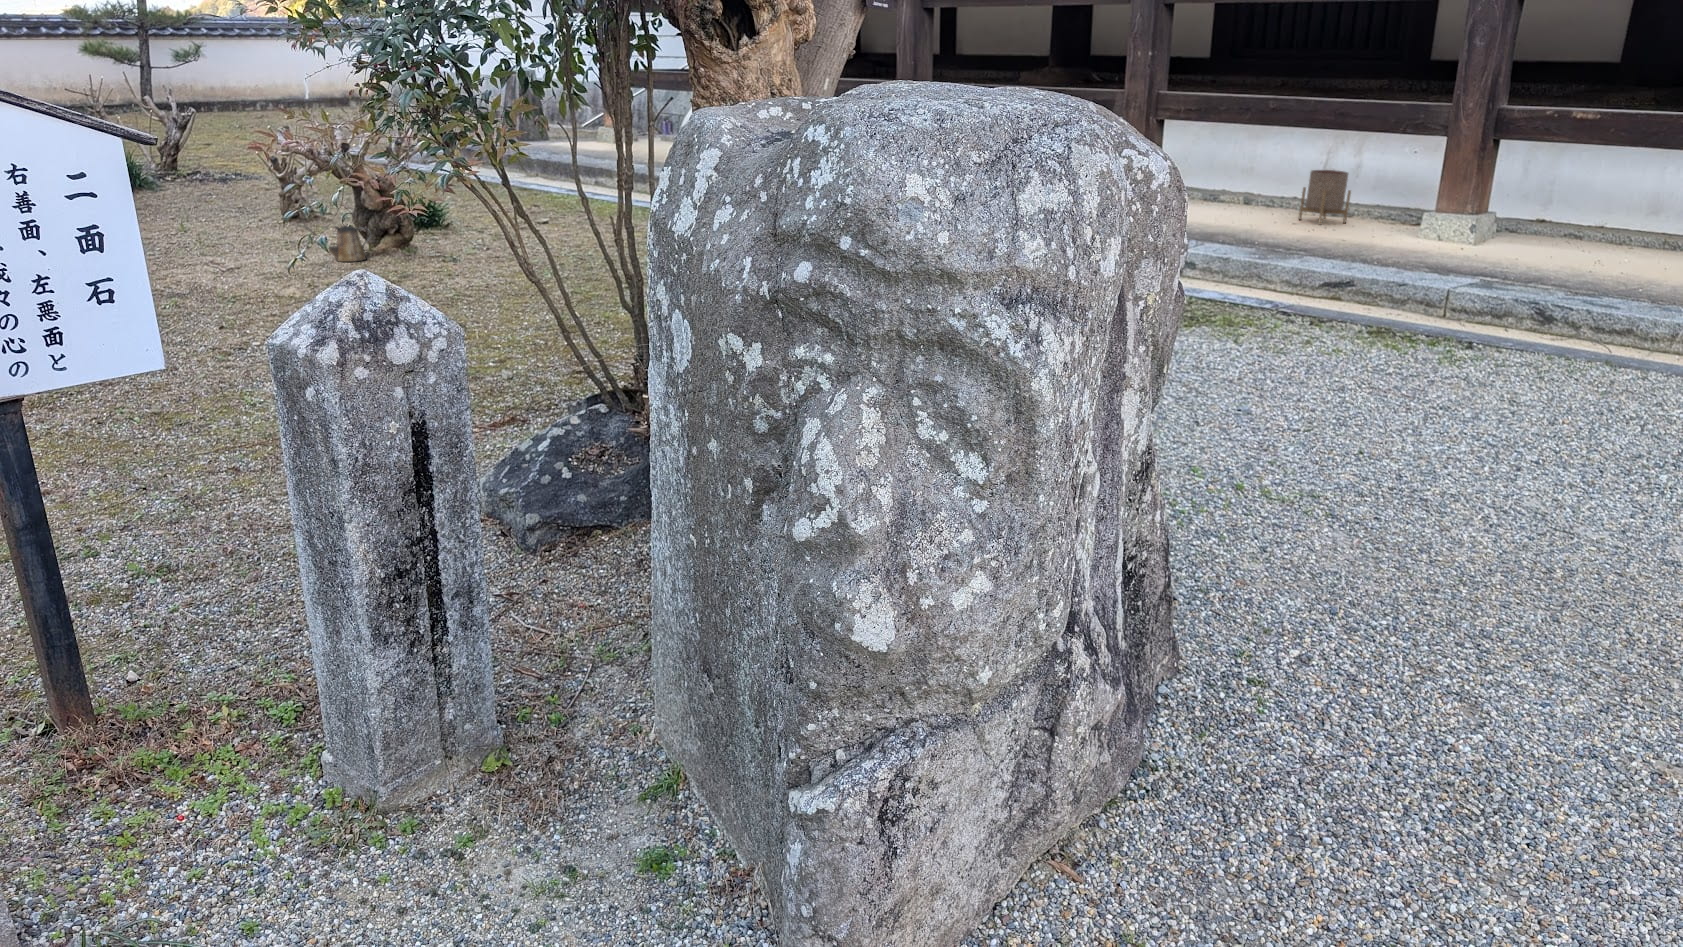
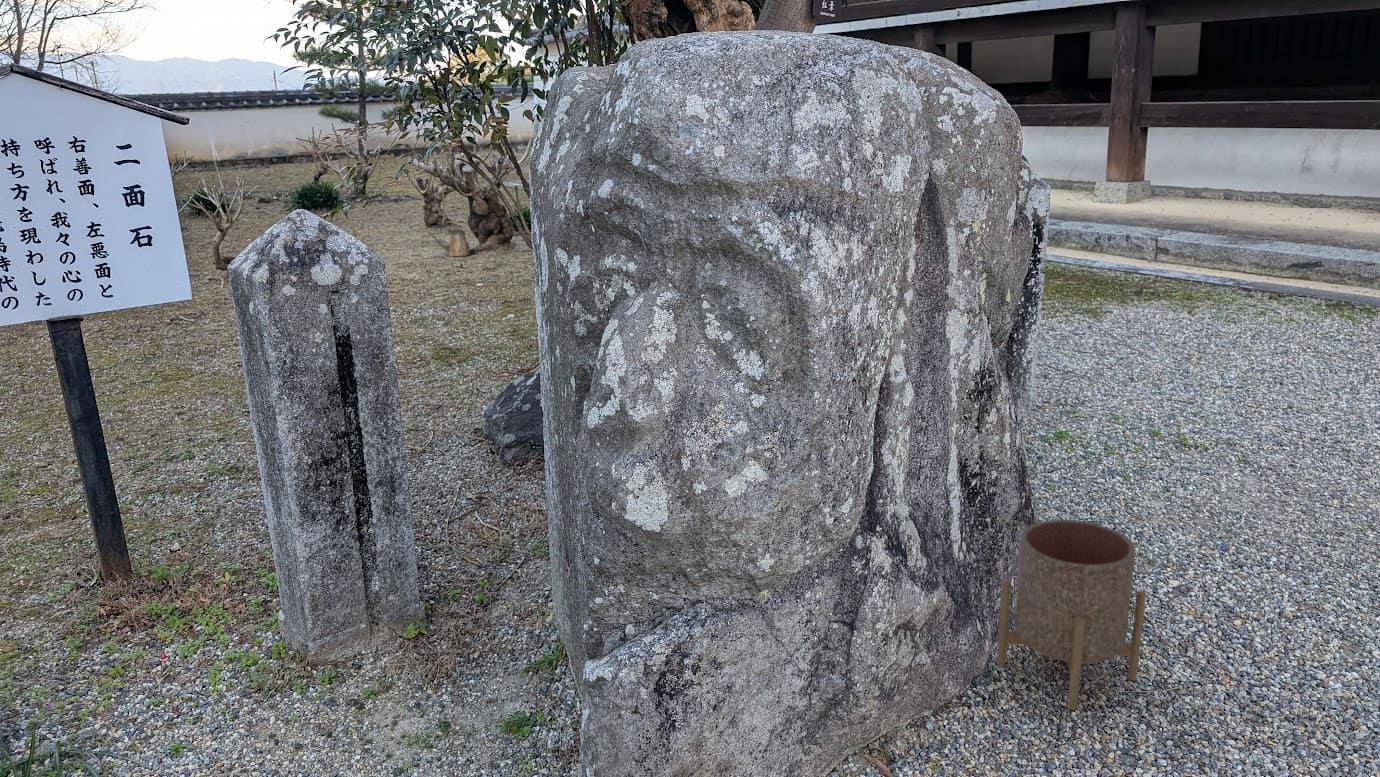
planter: present [1299,170,1351,225] -> present [997,520,1146,710]

